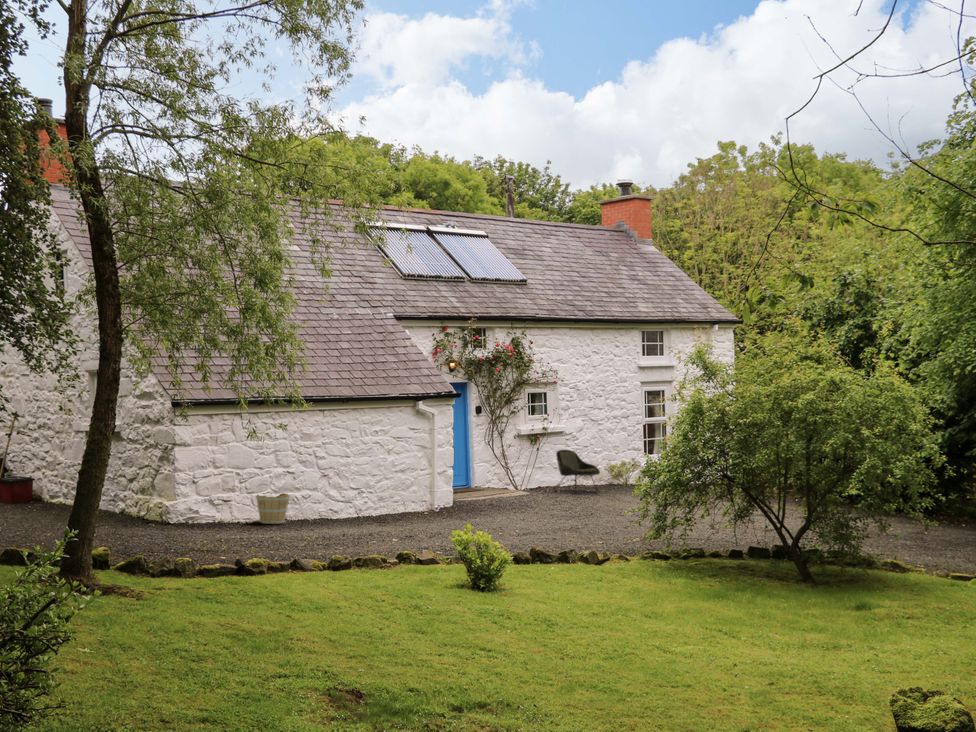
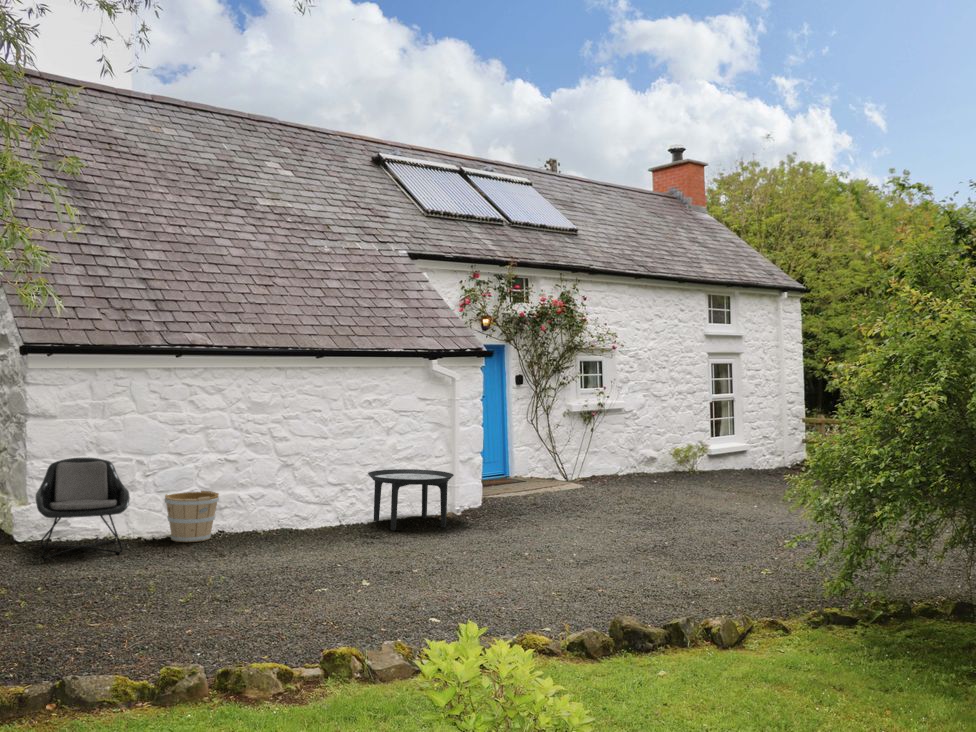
lounge chair: present [554,450,600,493] -> present [35,457,130,560]
round table: none [378,480,437,519] -> present [368,469,454,530]

